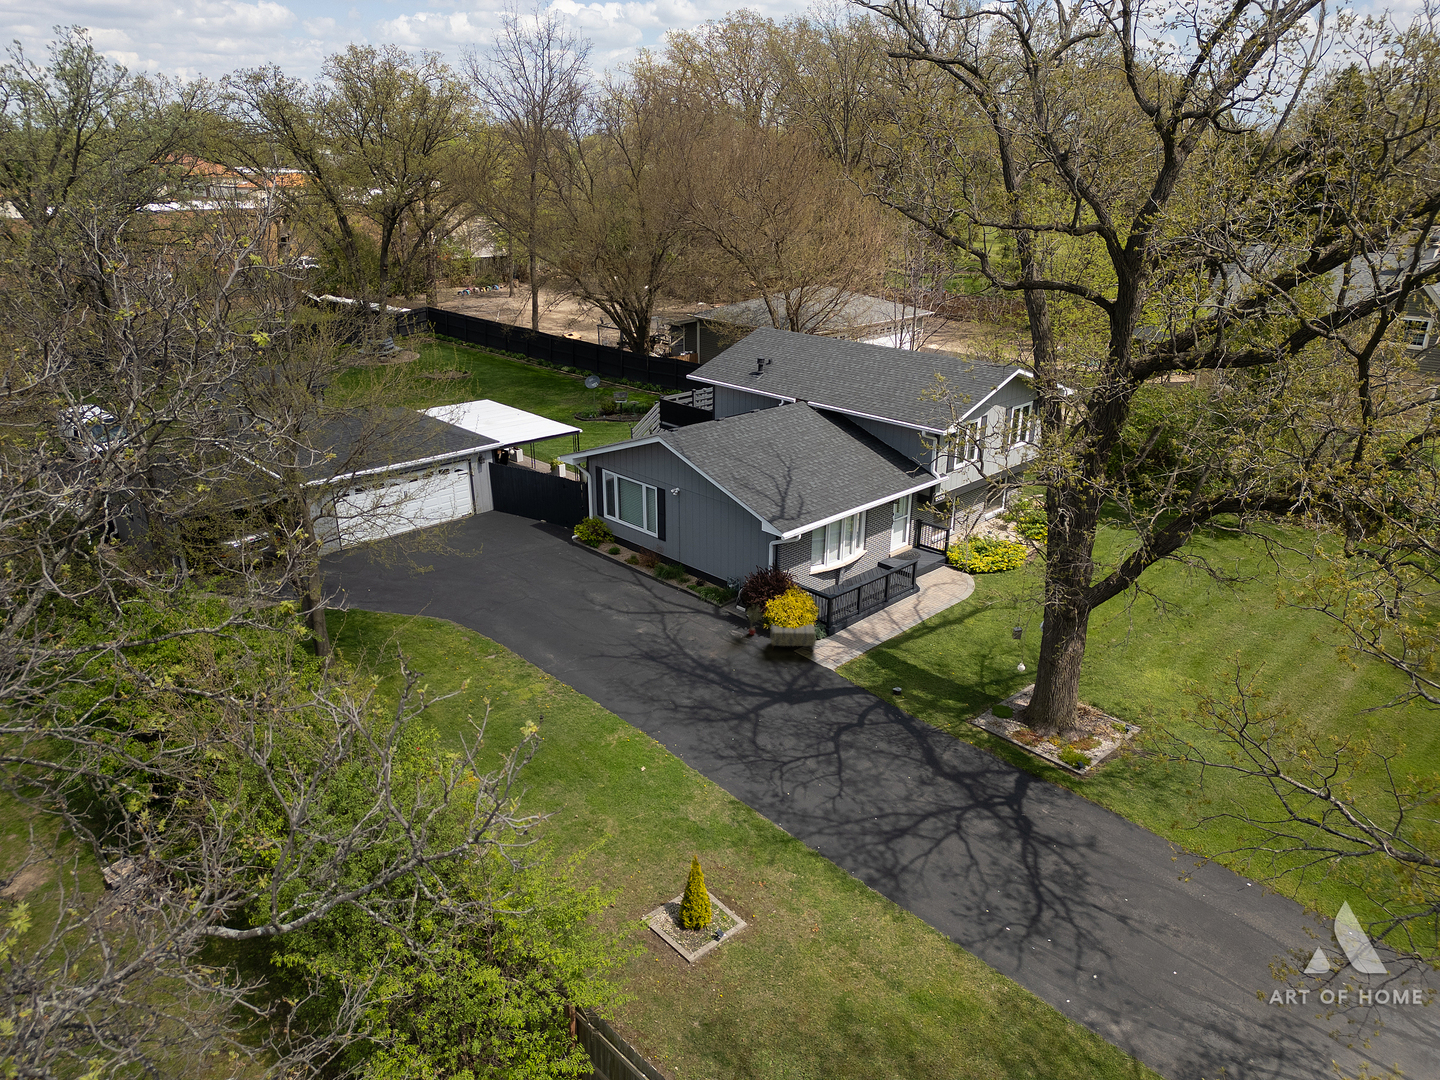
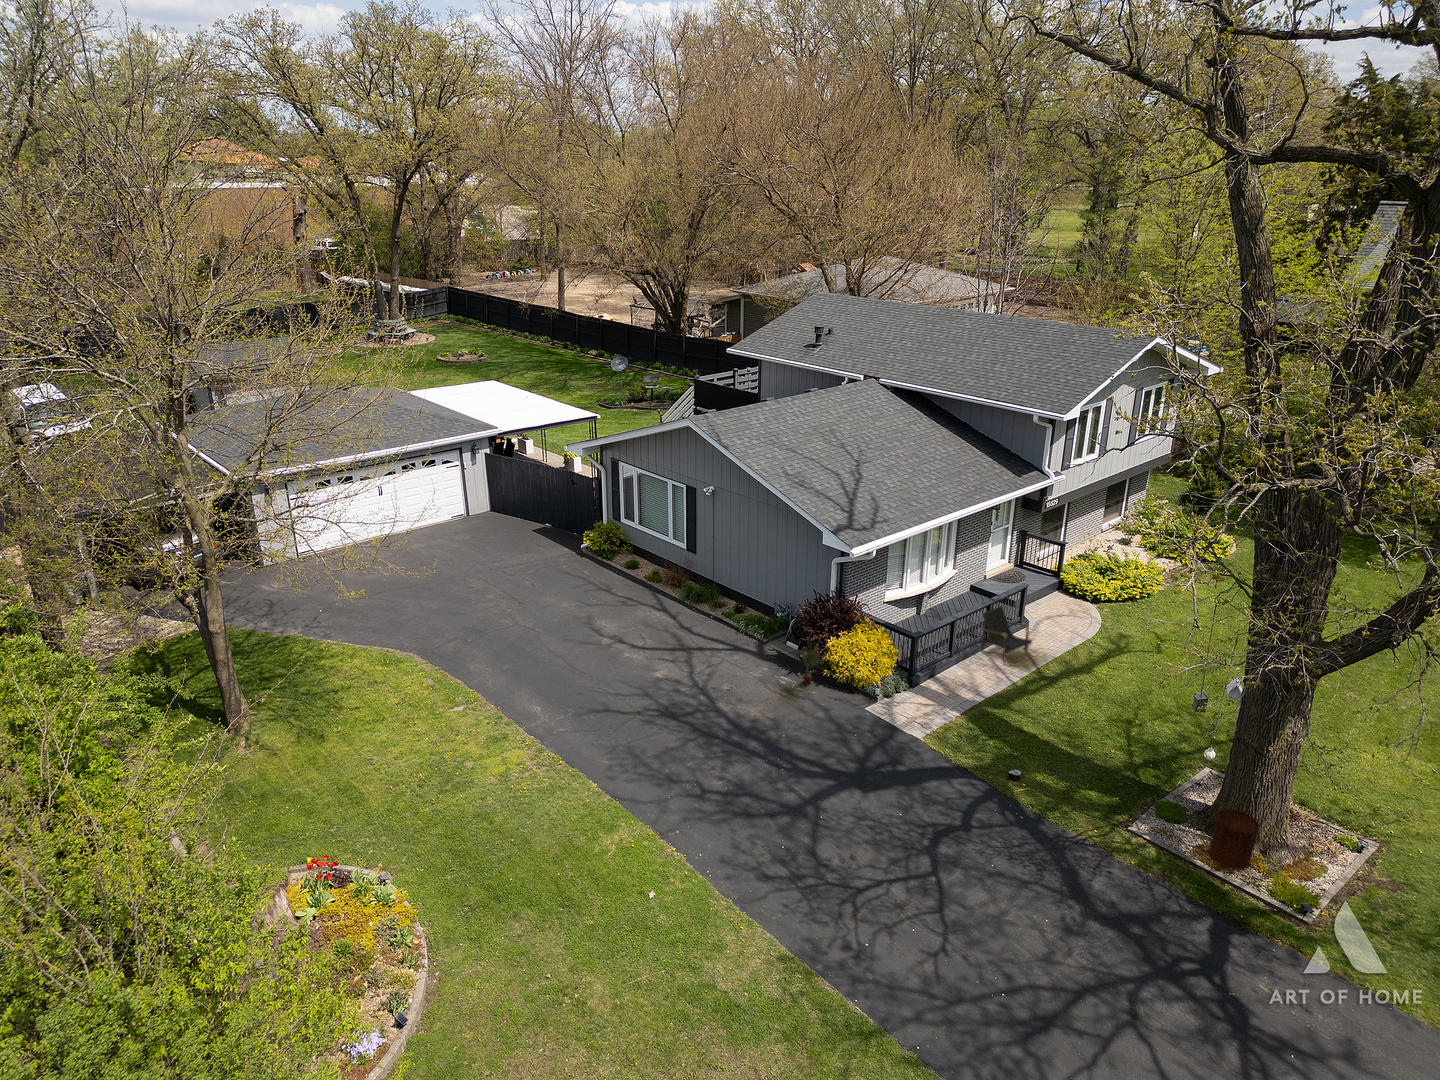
lounge chair: none [882,576,919,619] -> present [980,606,1031,663]
bench: present [771,624,815,651] -> none [833,670,895,709]
trash can: none [1023,705,1054,745] -> present [1208,809,1260,870]

